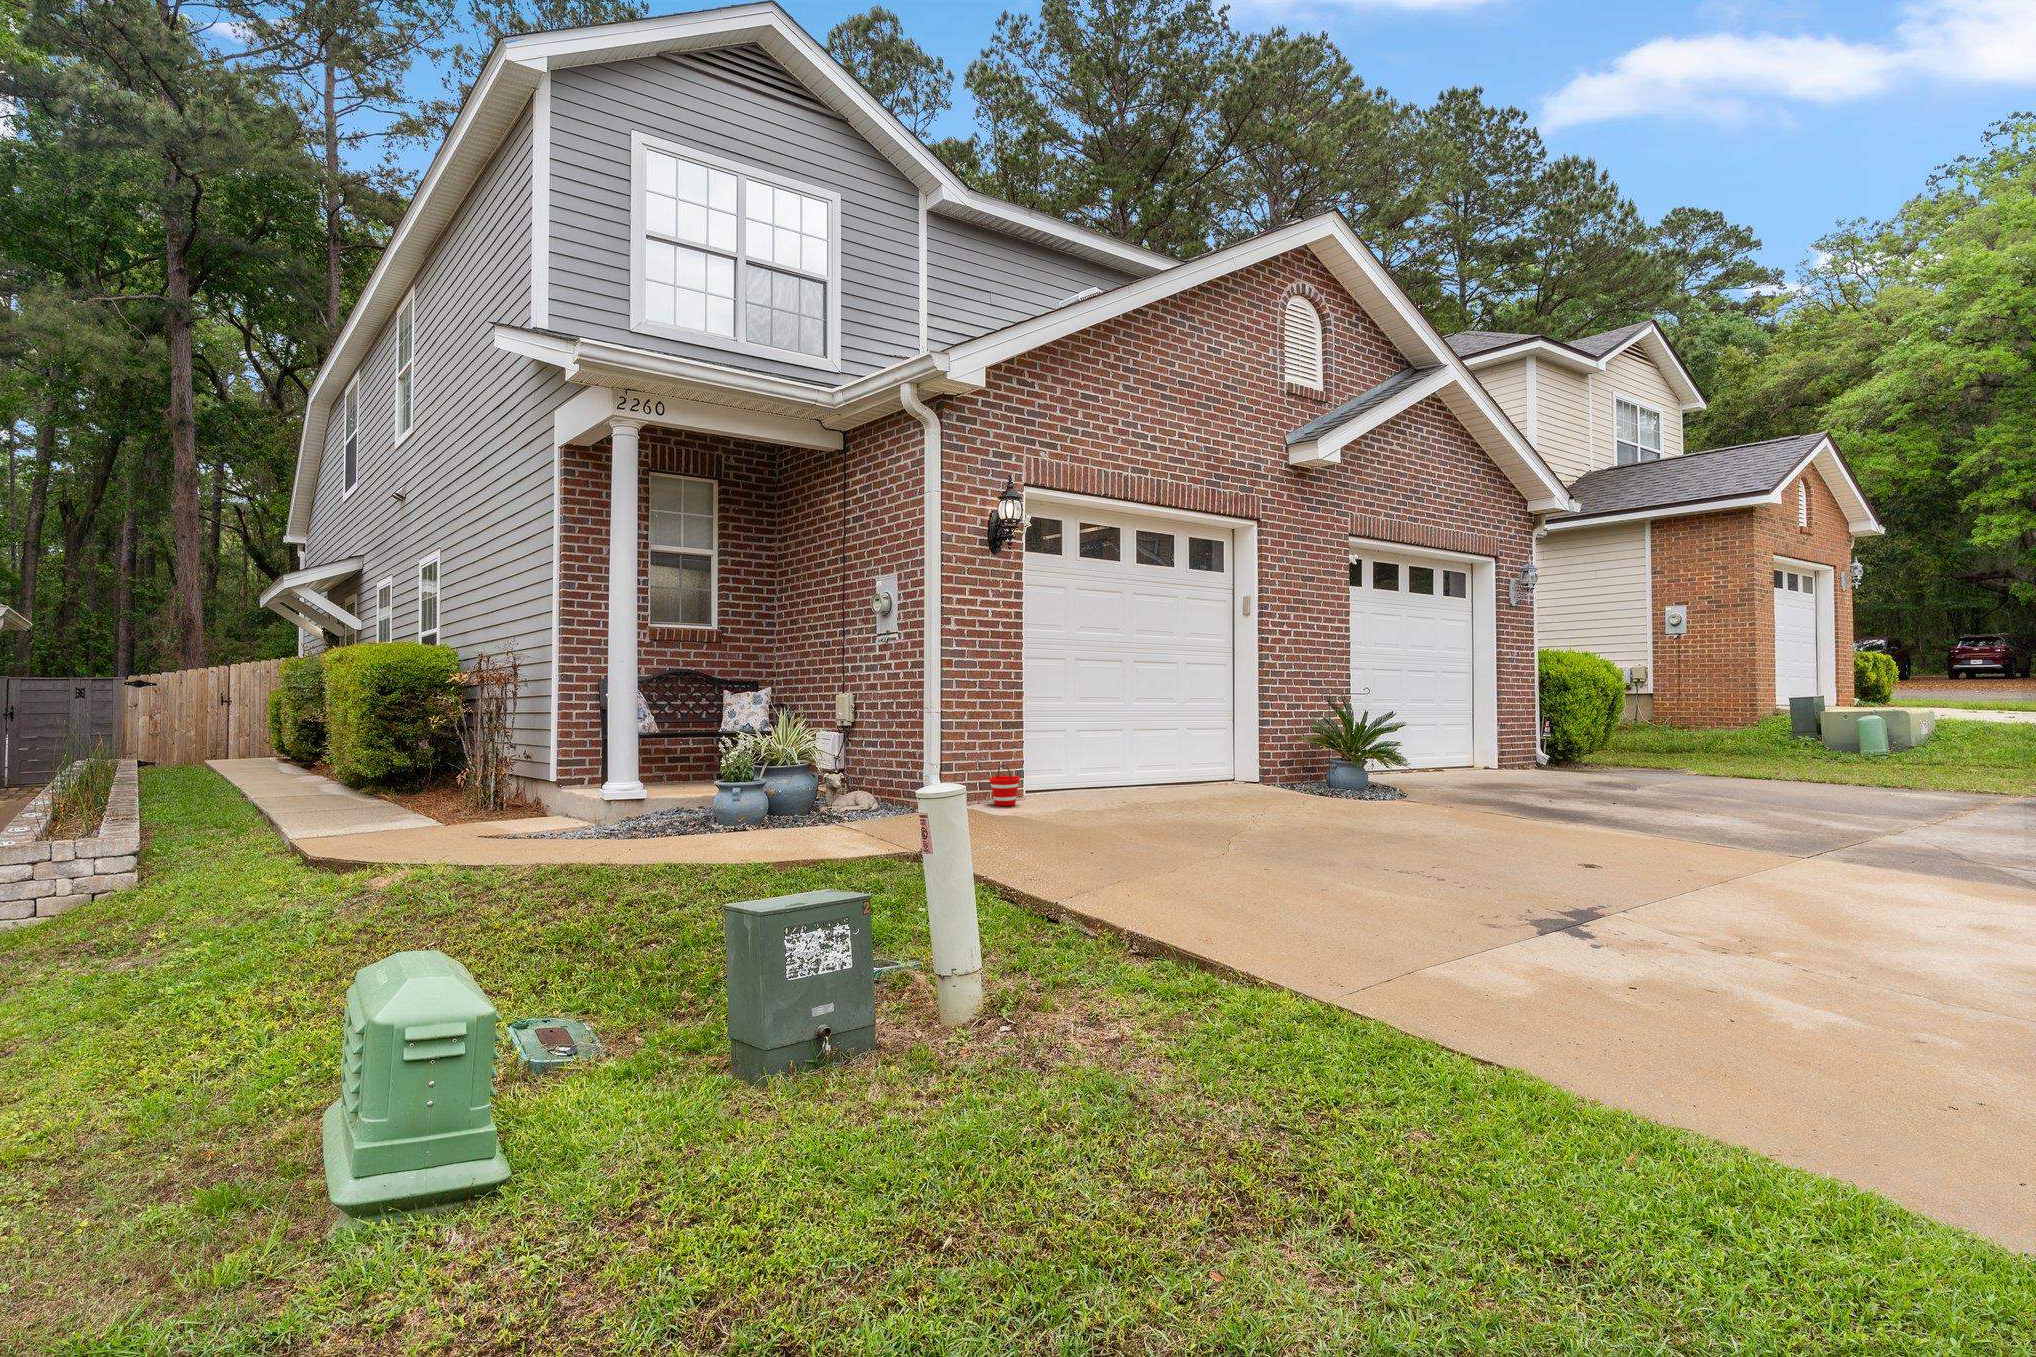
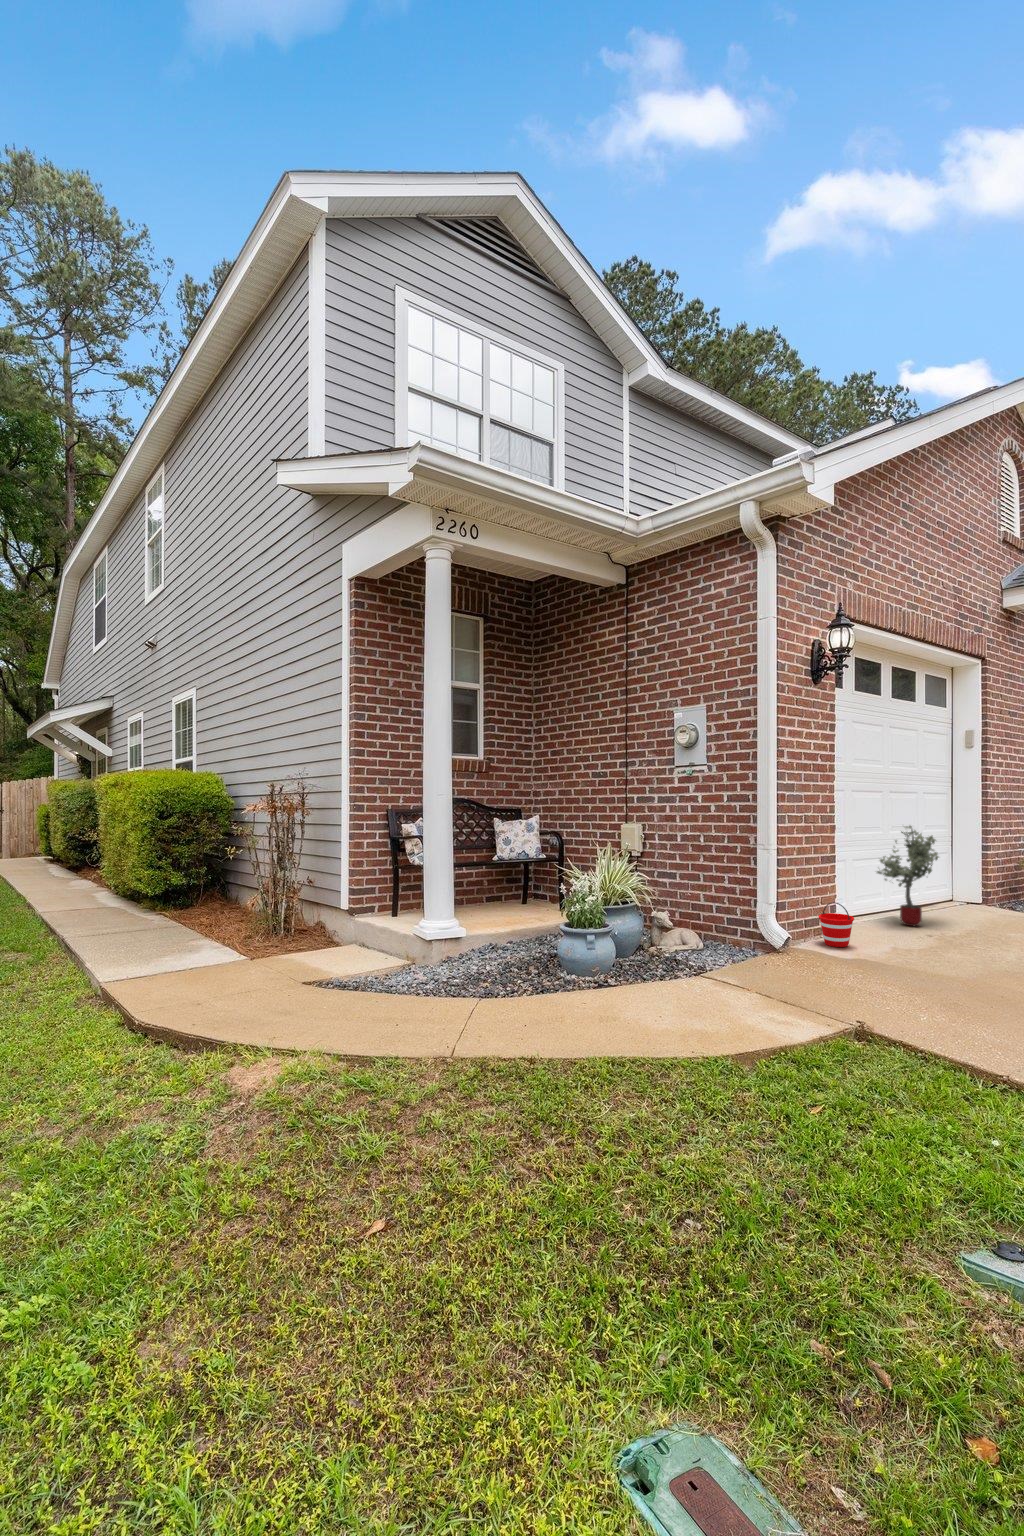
potted tree: none [1082,694,1150,795] -> present [877,826,939,926]

